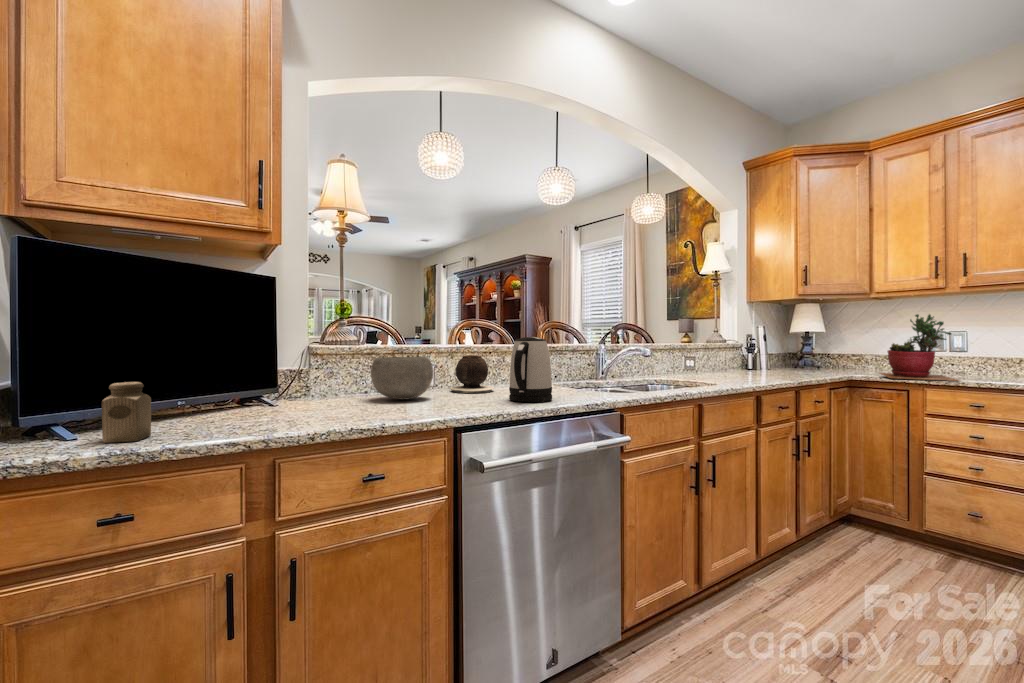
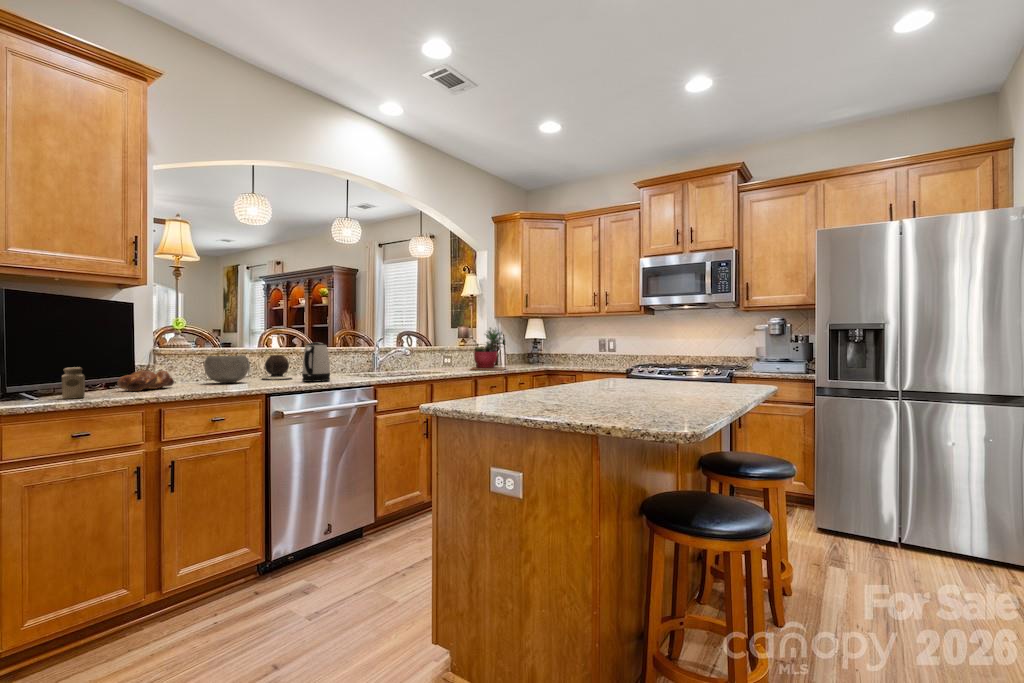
succulent plant: present [880,314,958,381] -> present [471,328,505,370]
bread loaf: none [232,381,323,418] -> present [117,370,174,391]

